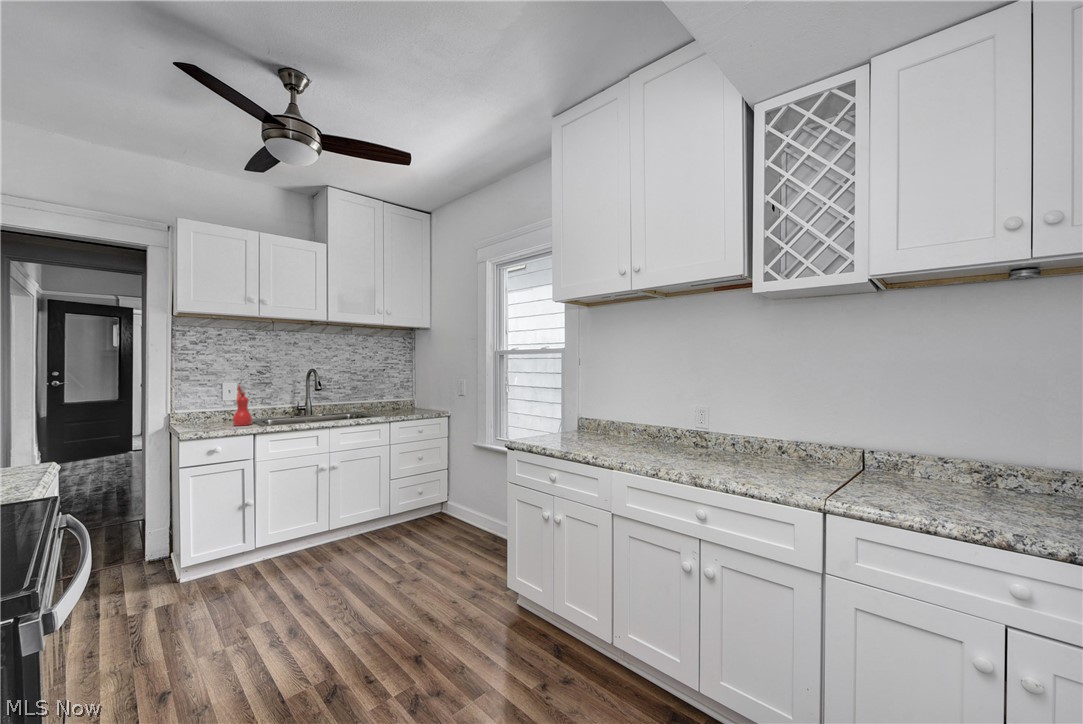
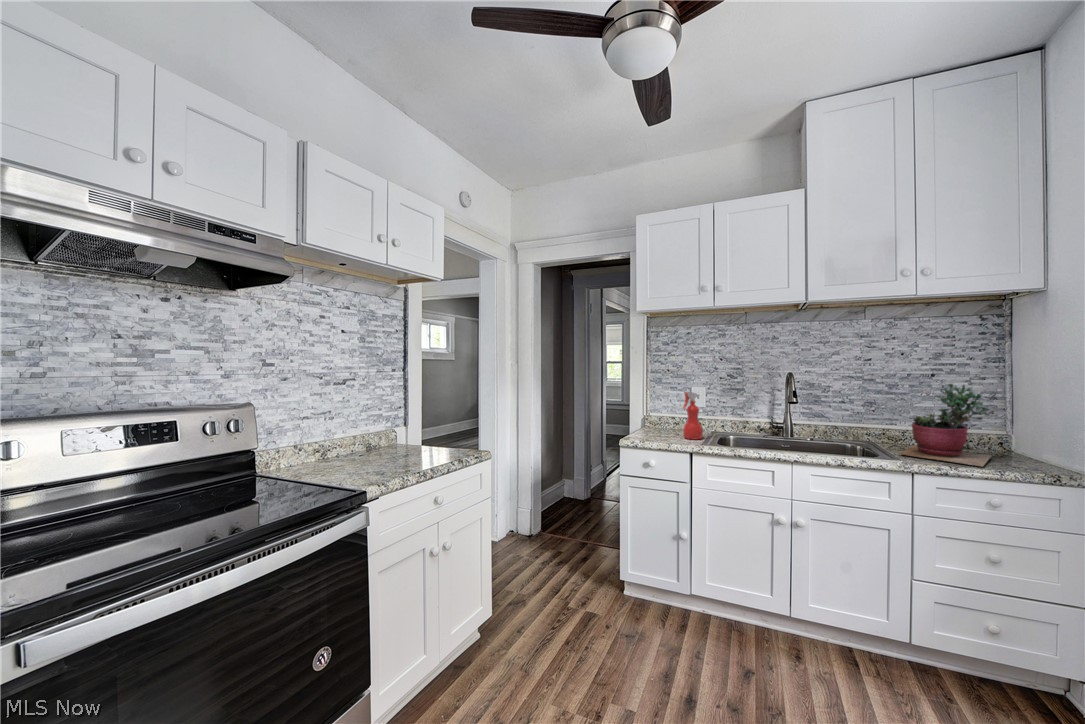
succulent plant: none [378,373,414,414] -> present [901,384,991,466]

